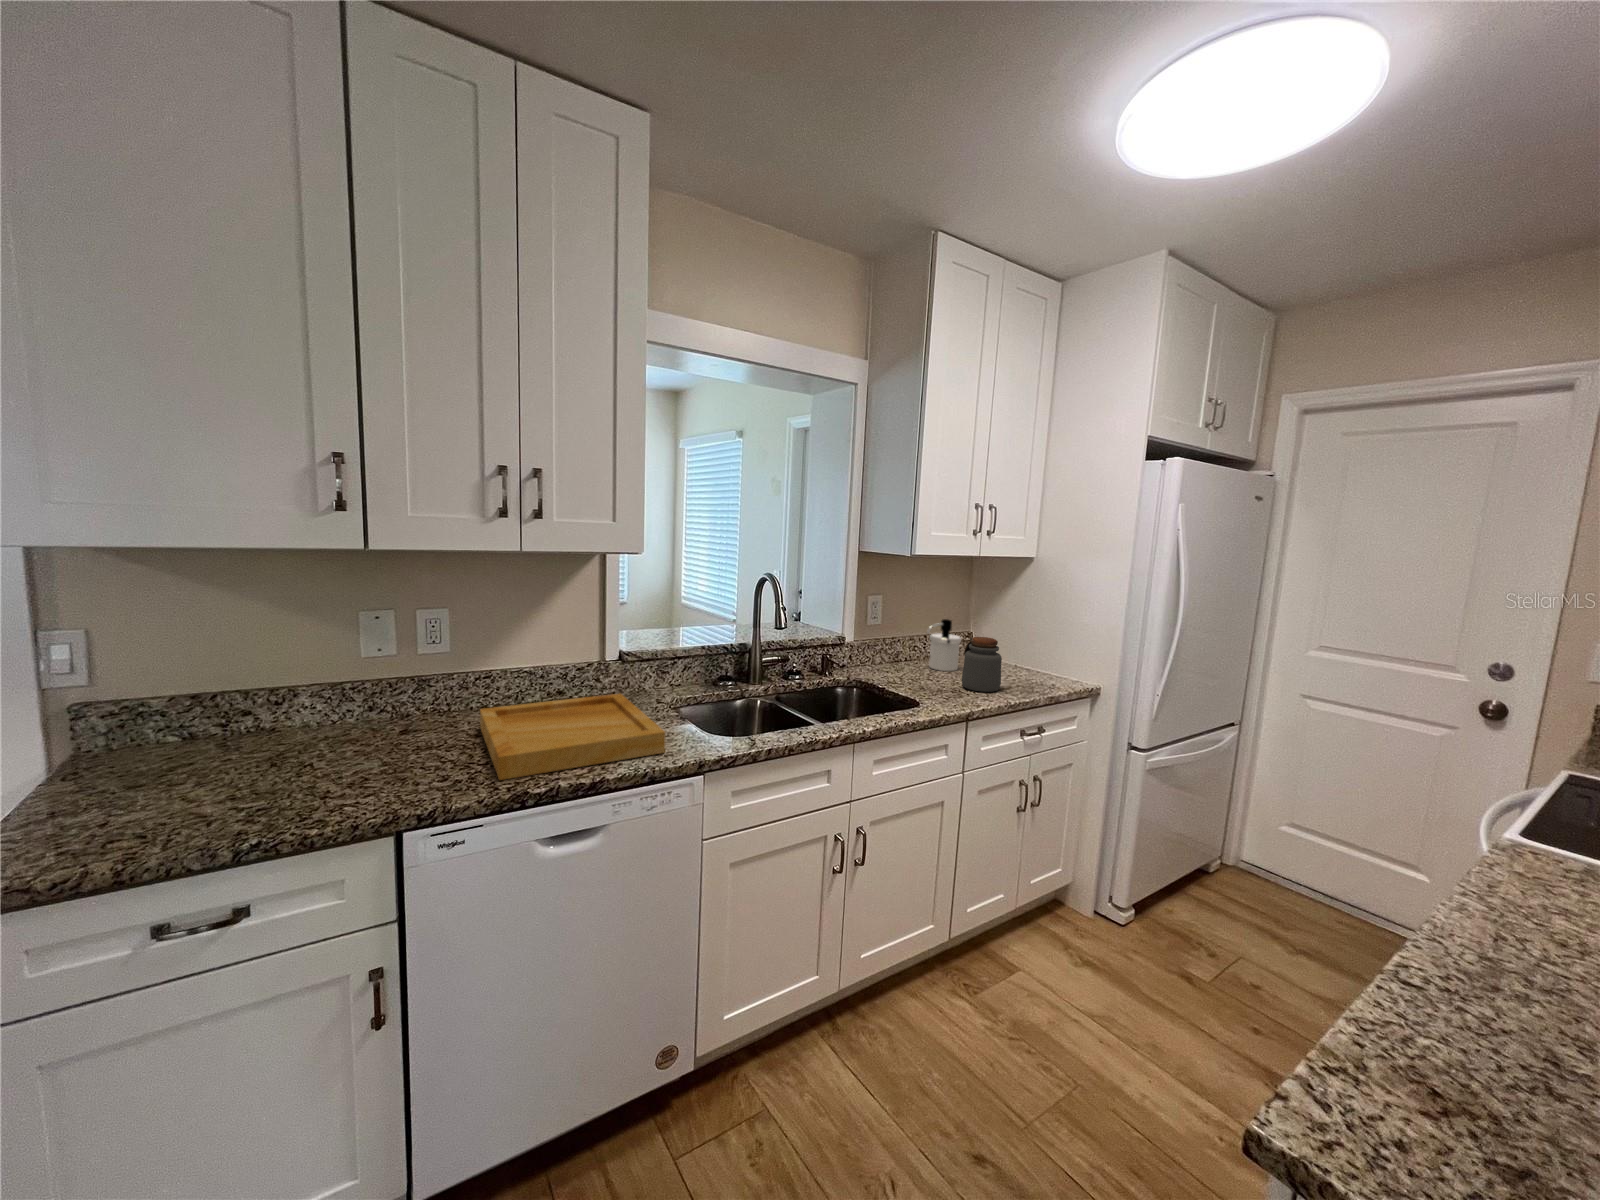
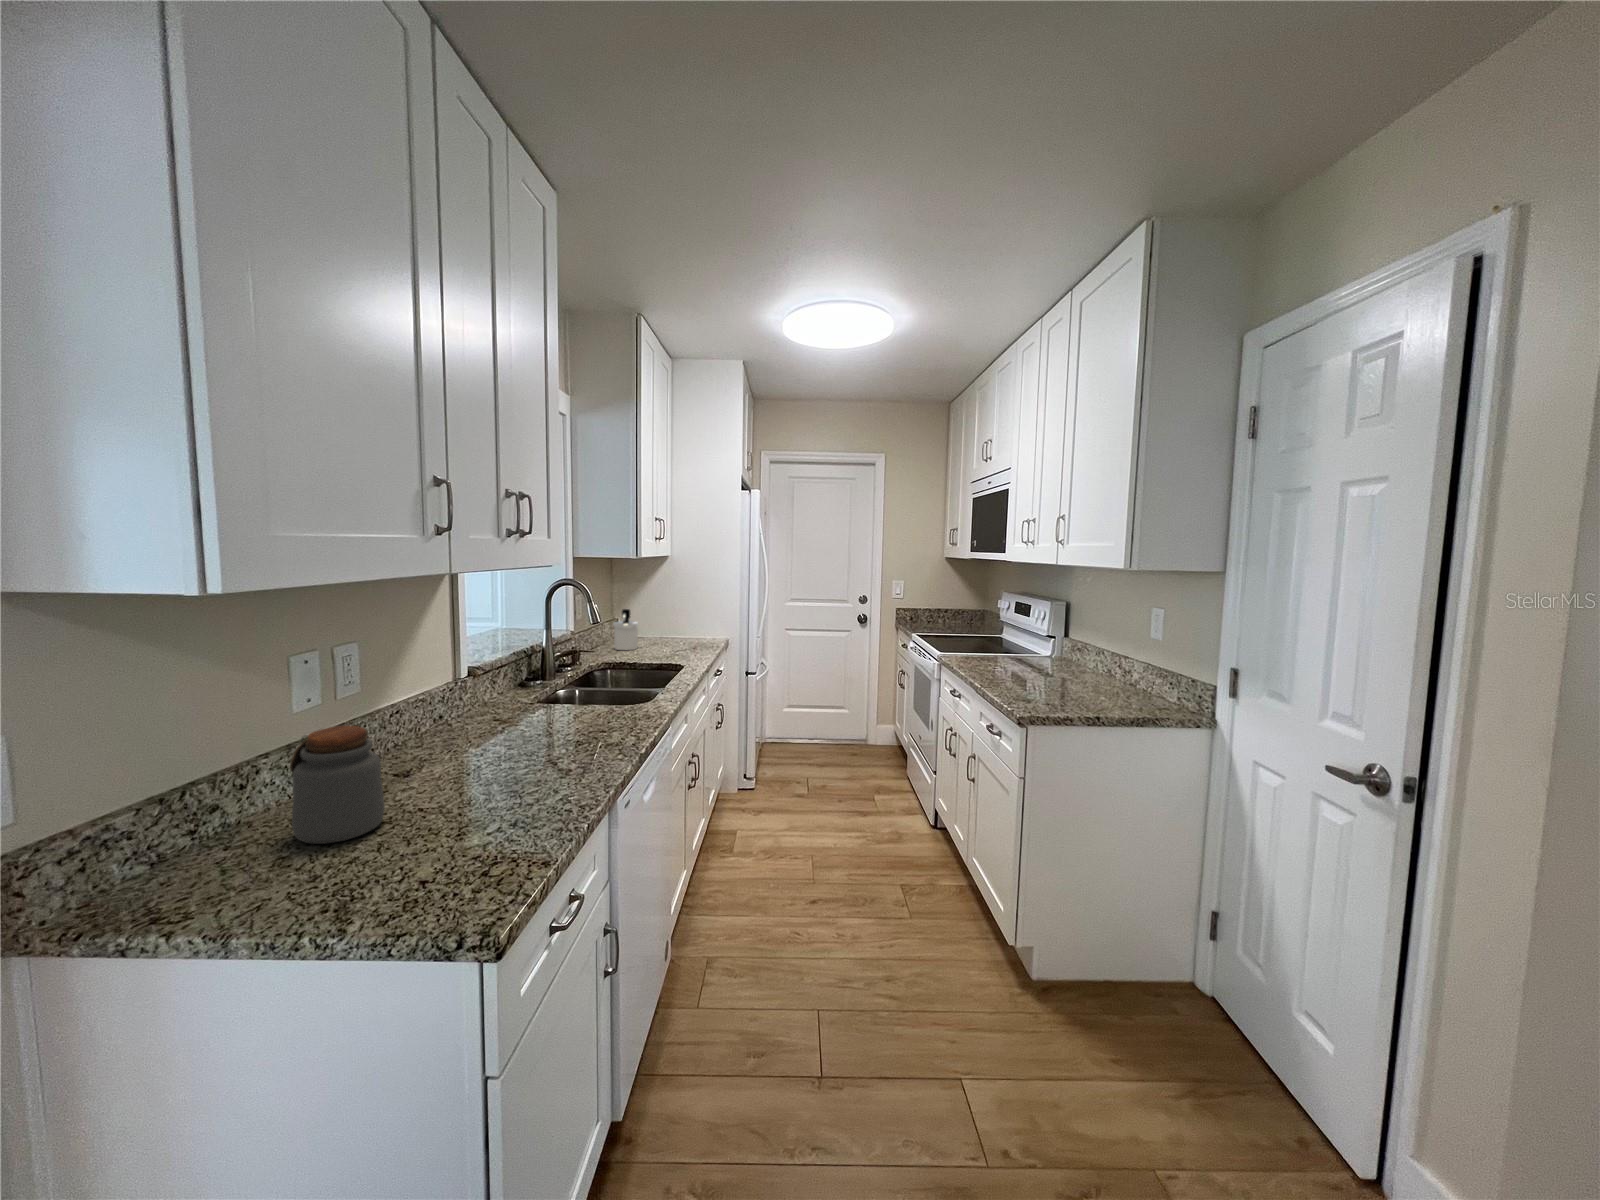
jar: present [962,637,1002,692] -> present [290,726,385,844]
tray: present [480,694,666,780] -> none [460,699,643,759]

